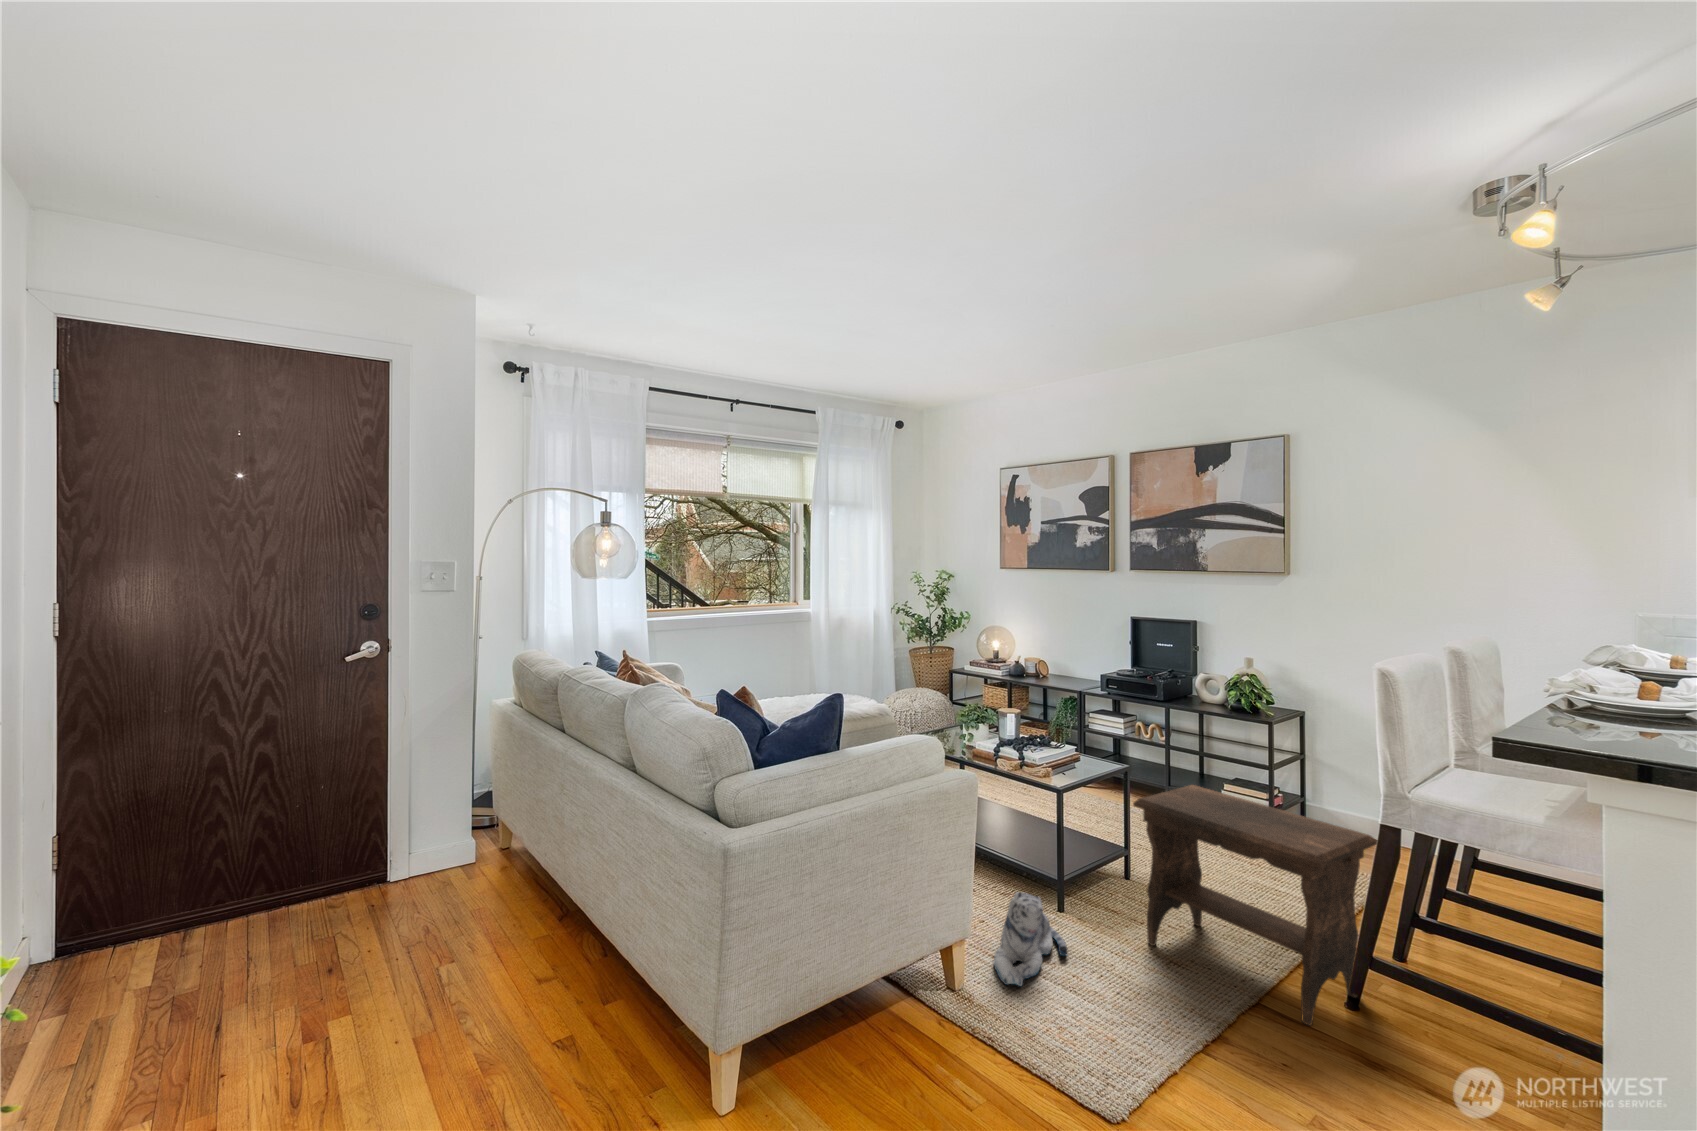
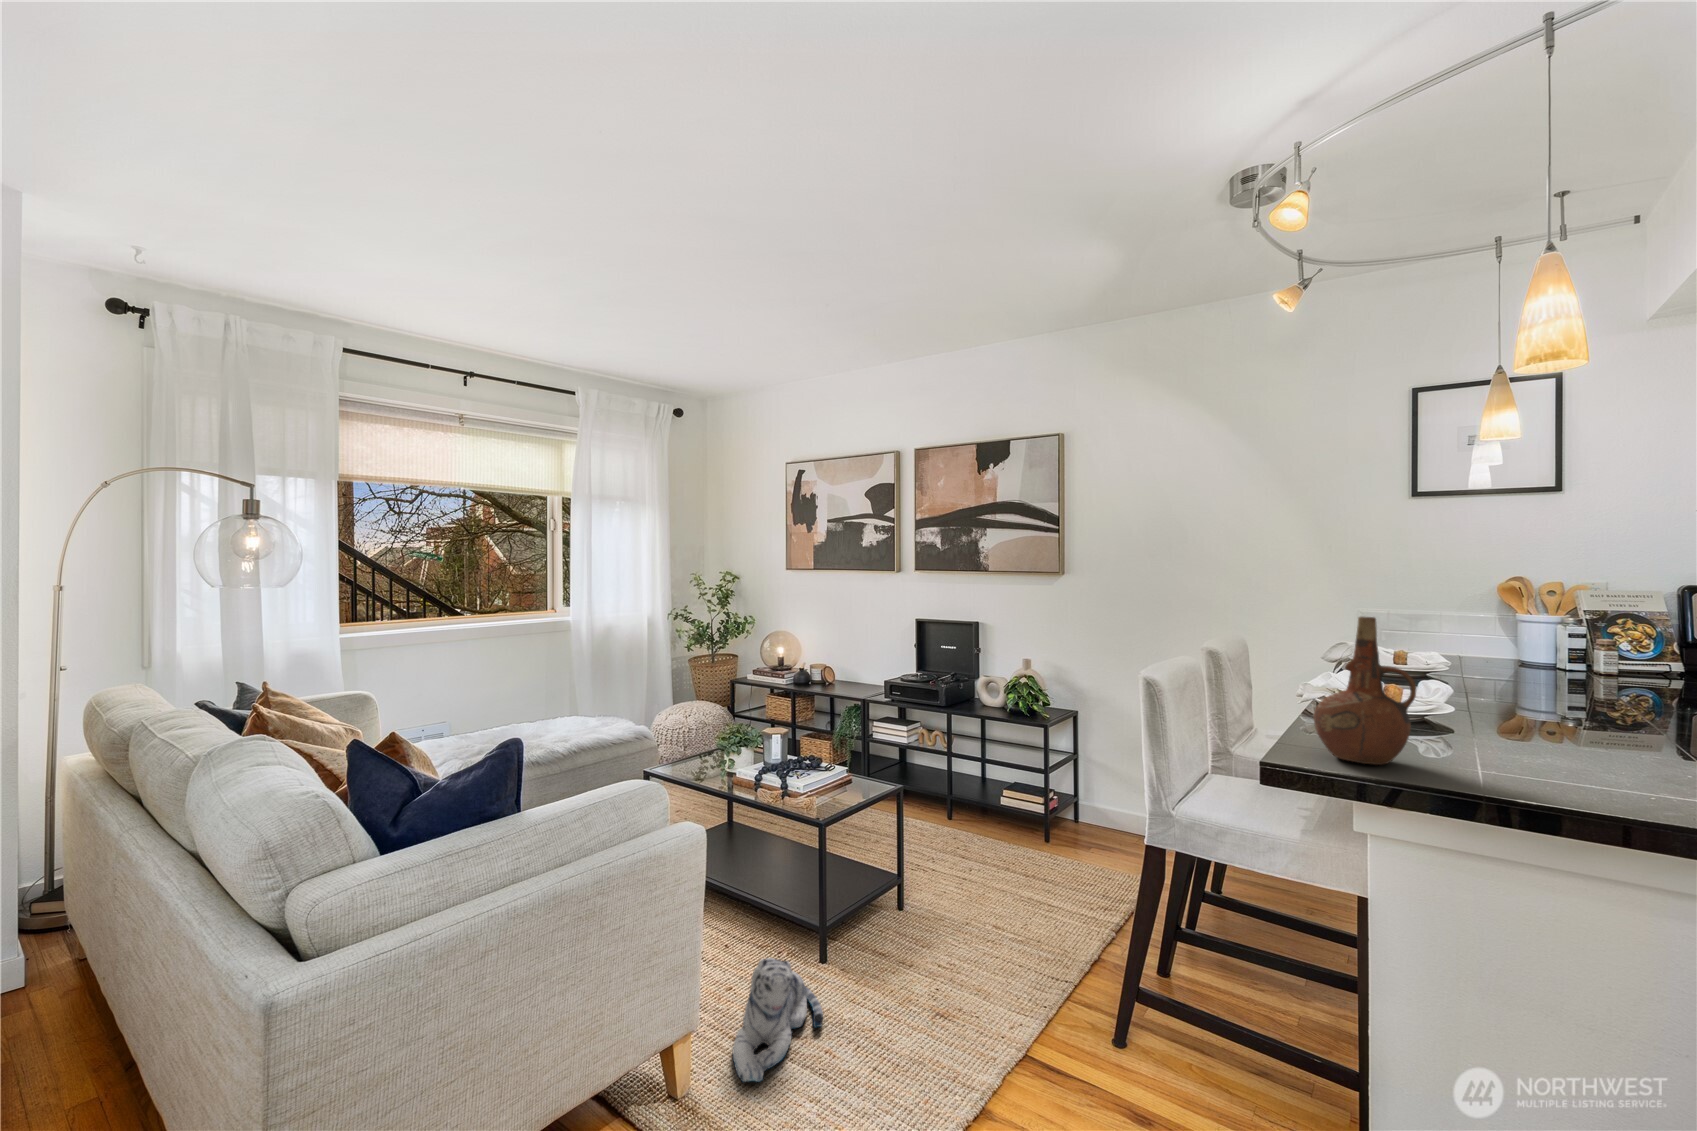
ceramic pitcher: none [1545,614,1650,744] -> present [1314,617,1416,765]
footstool: present [1133,785,1377,1026] -> none [898,806,1143,1082]

